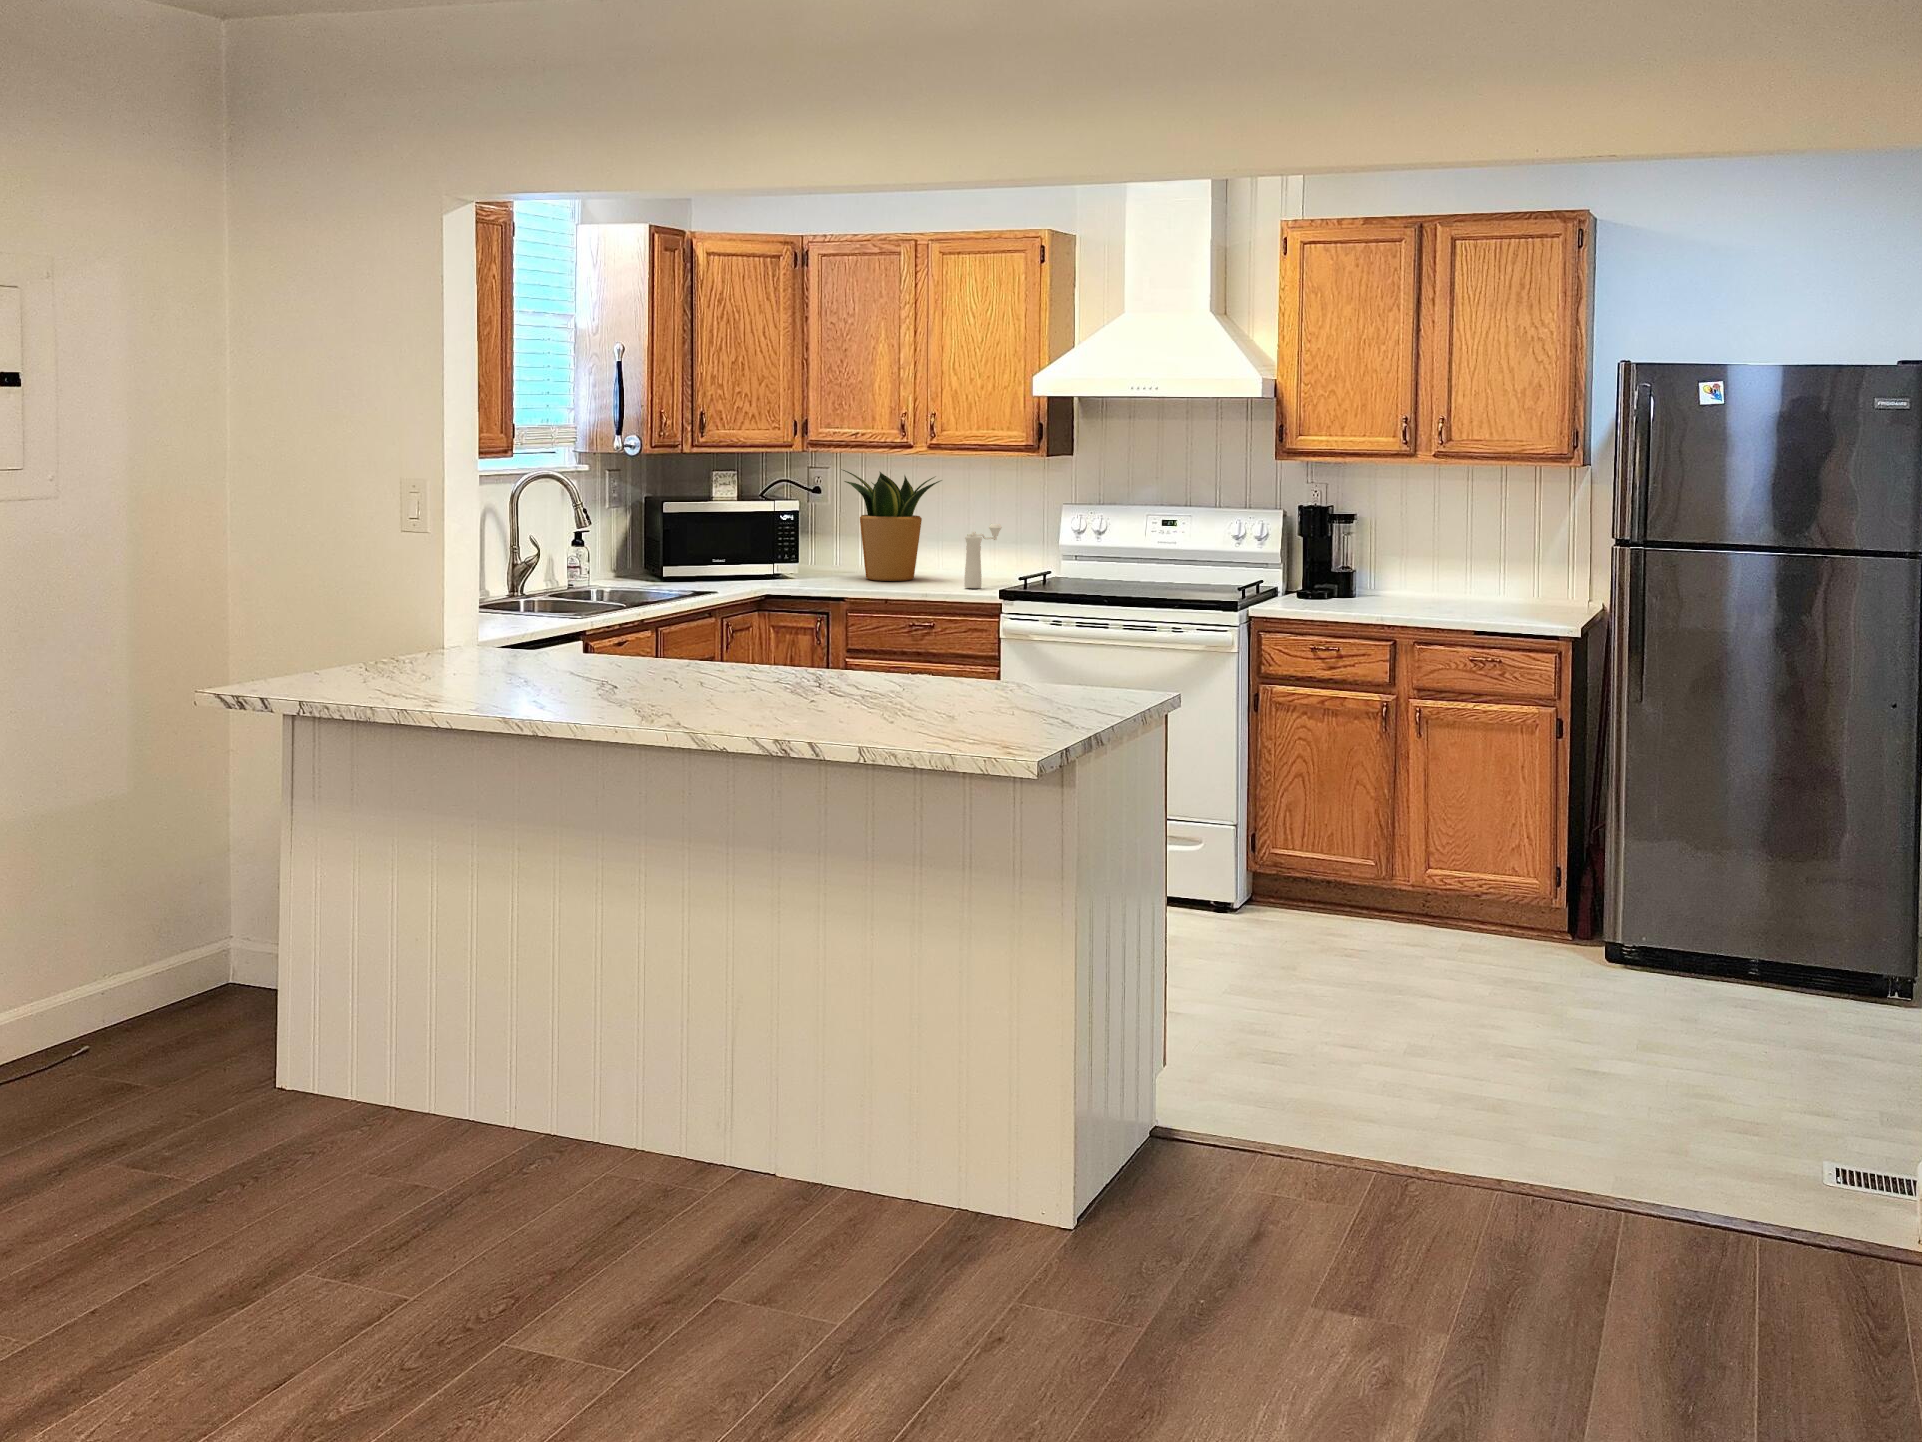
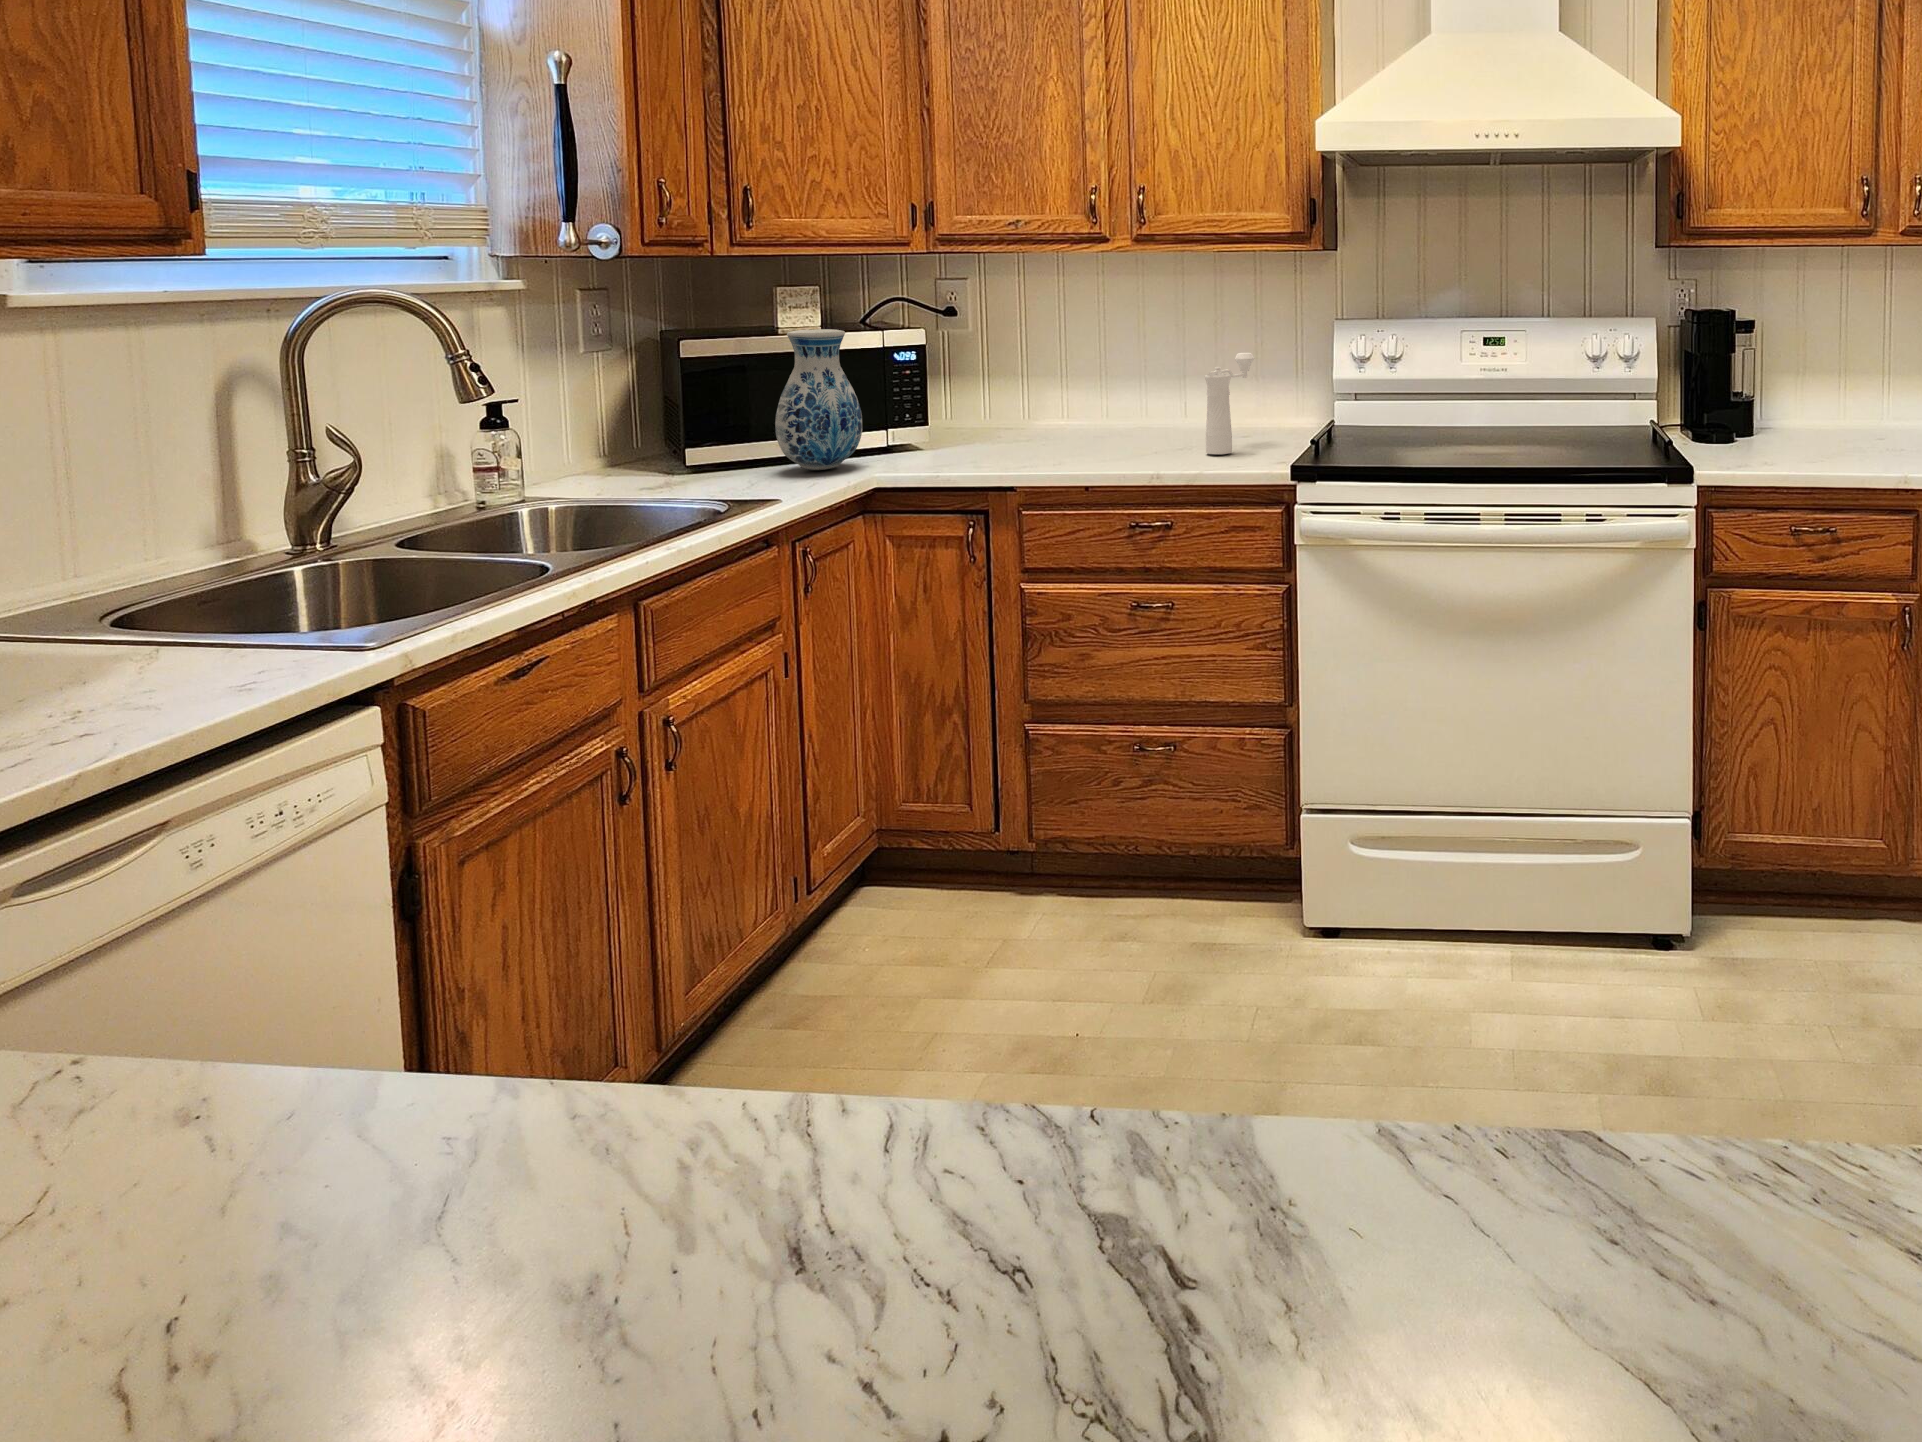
potted plant: present [841,469,942,581] -> none [993,277,1157,446]
vase: none [713,499,760,583] -> present [775,329,862,470]

